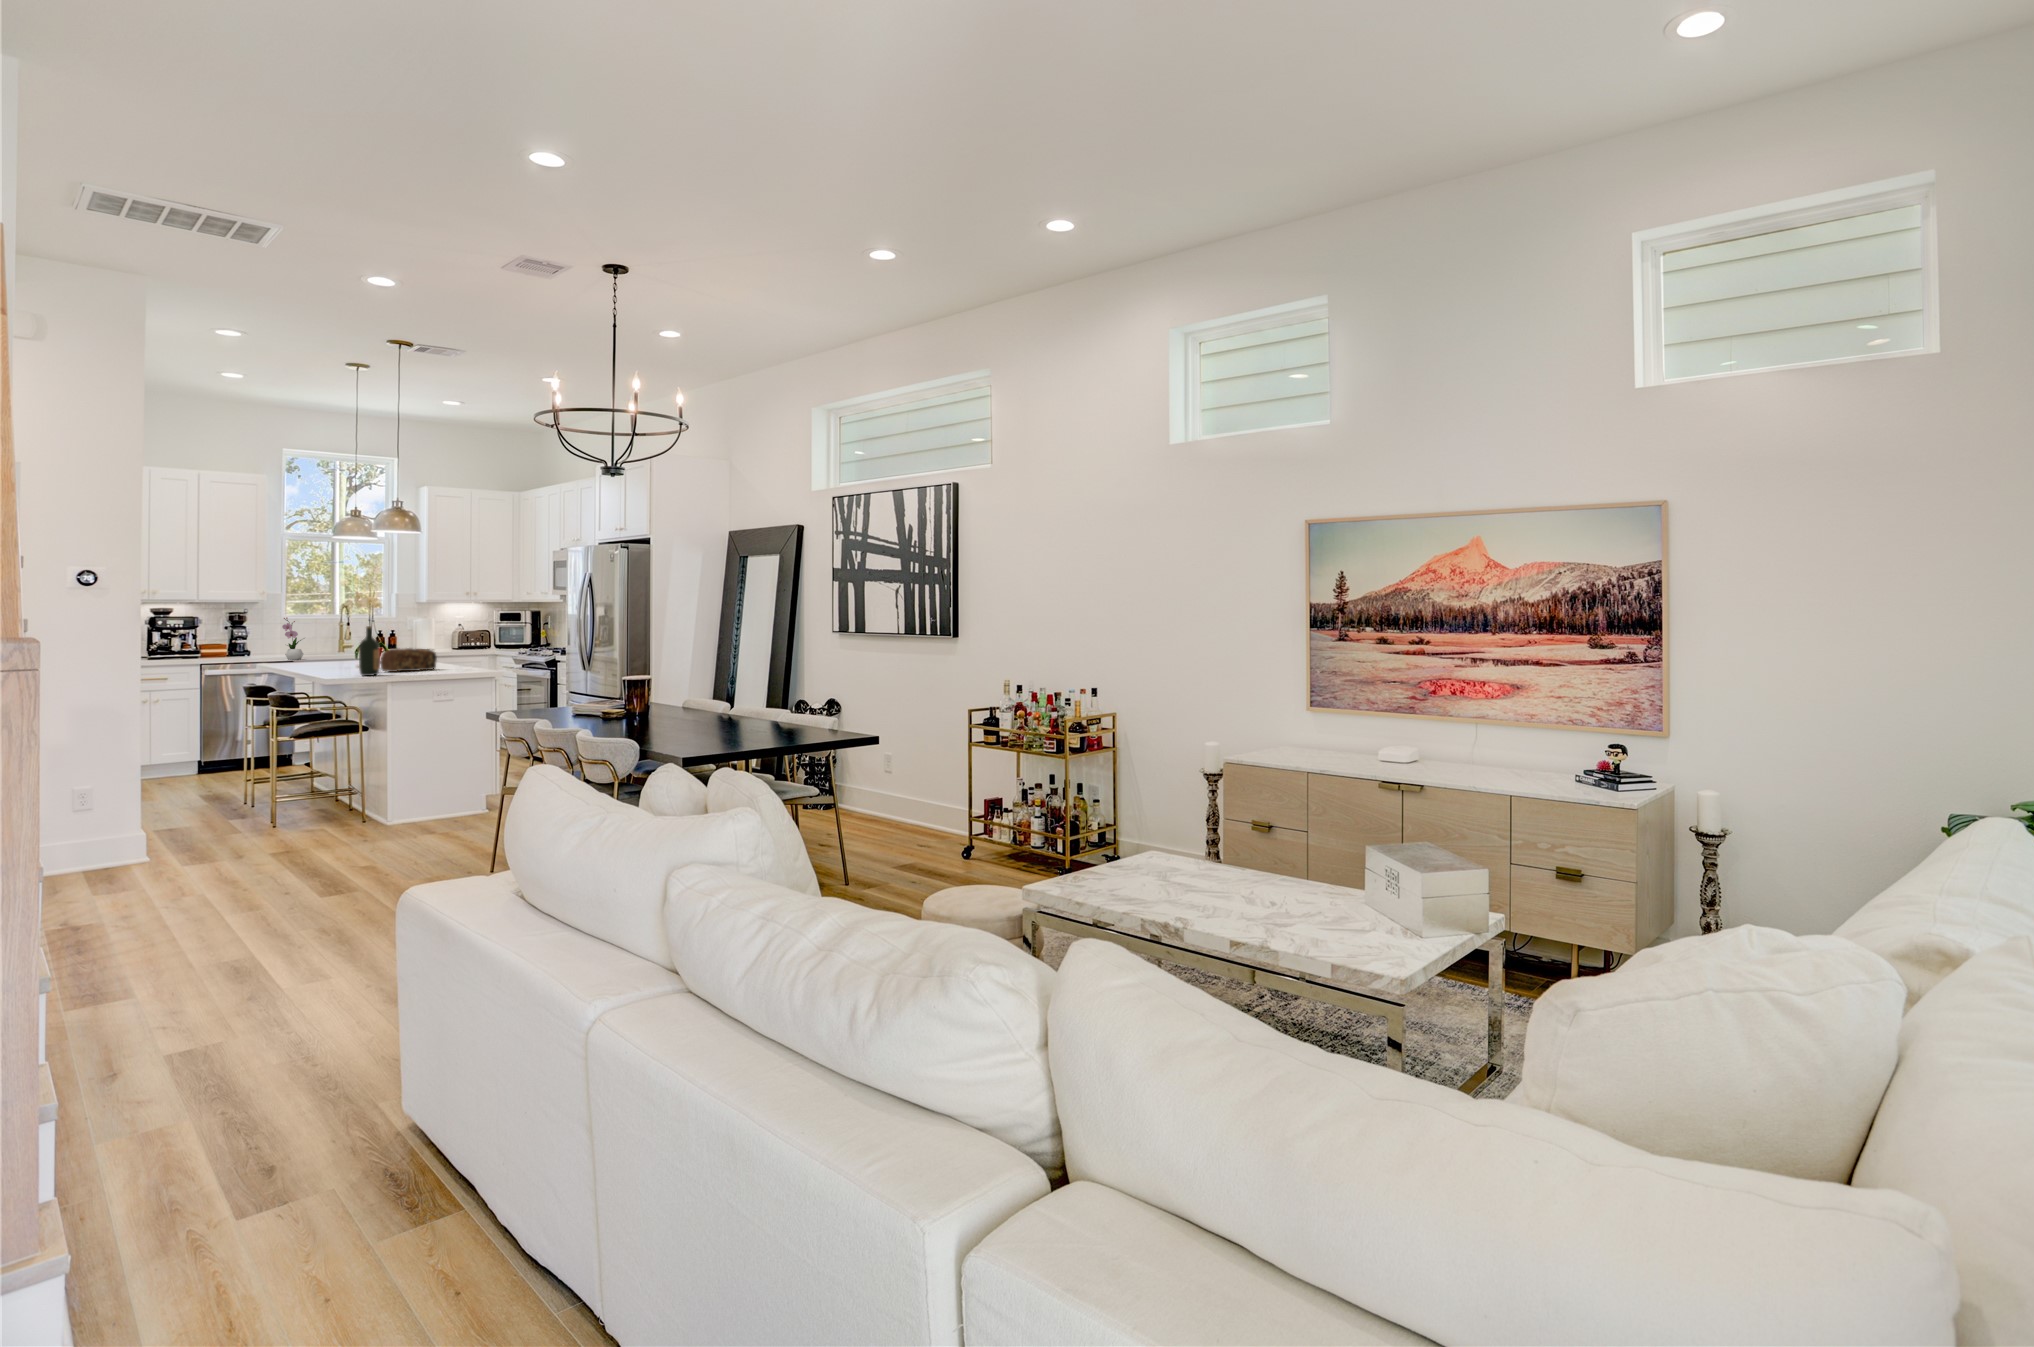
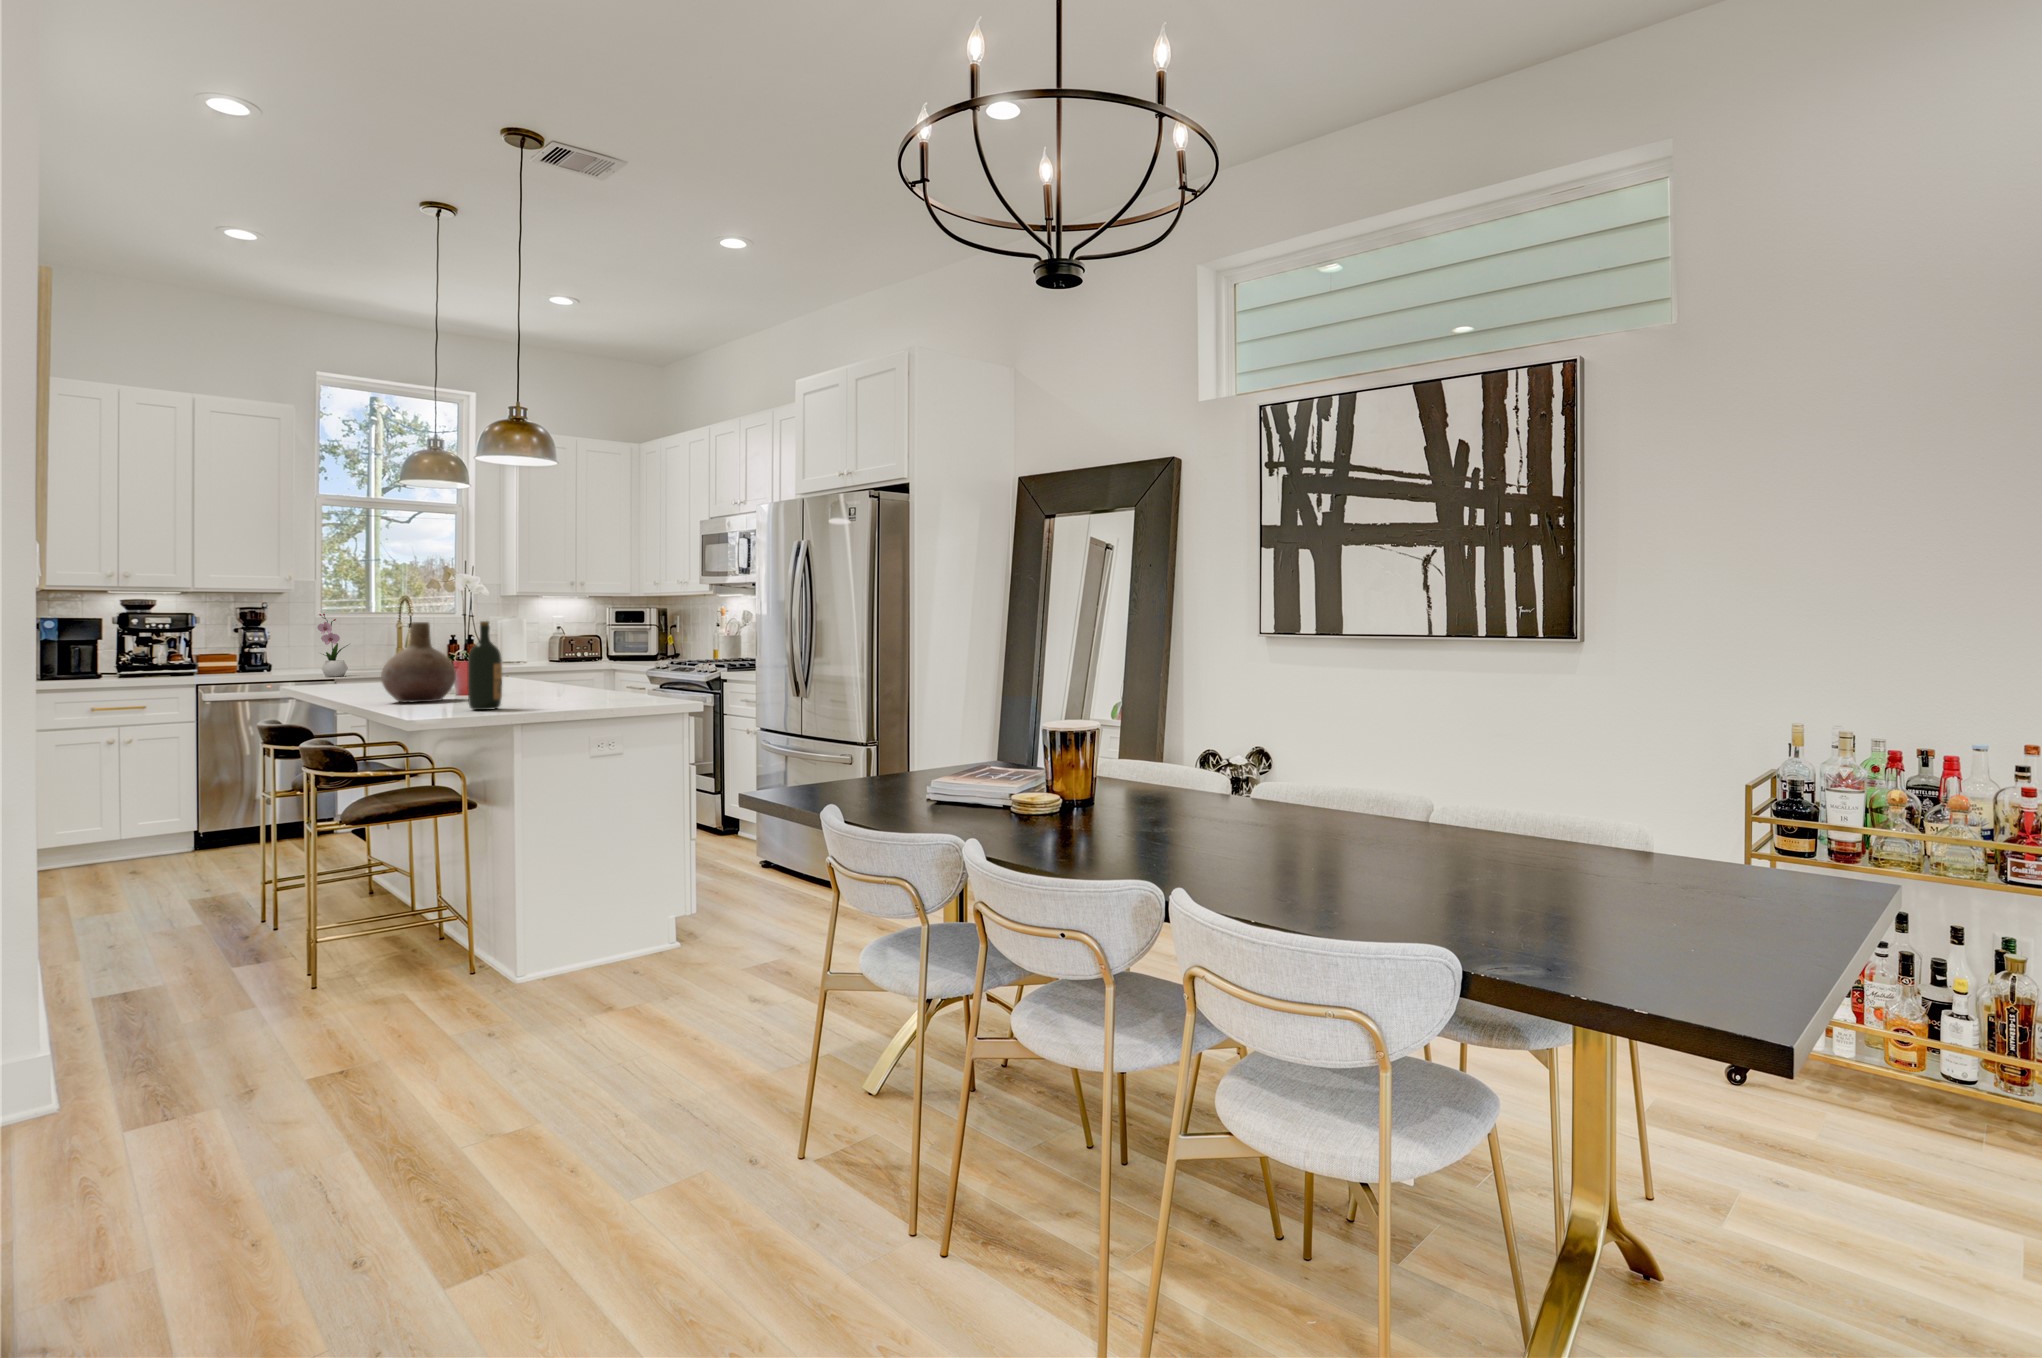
vase: none [313,626,359,673] -> present [381,622,456,703]
bread loaf: present [380,648,437,672] -> none [494,661,584,701]

